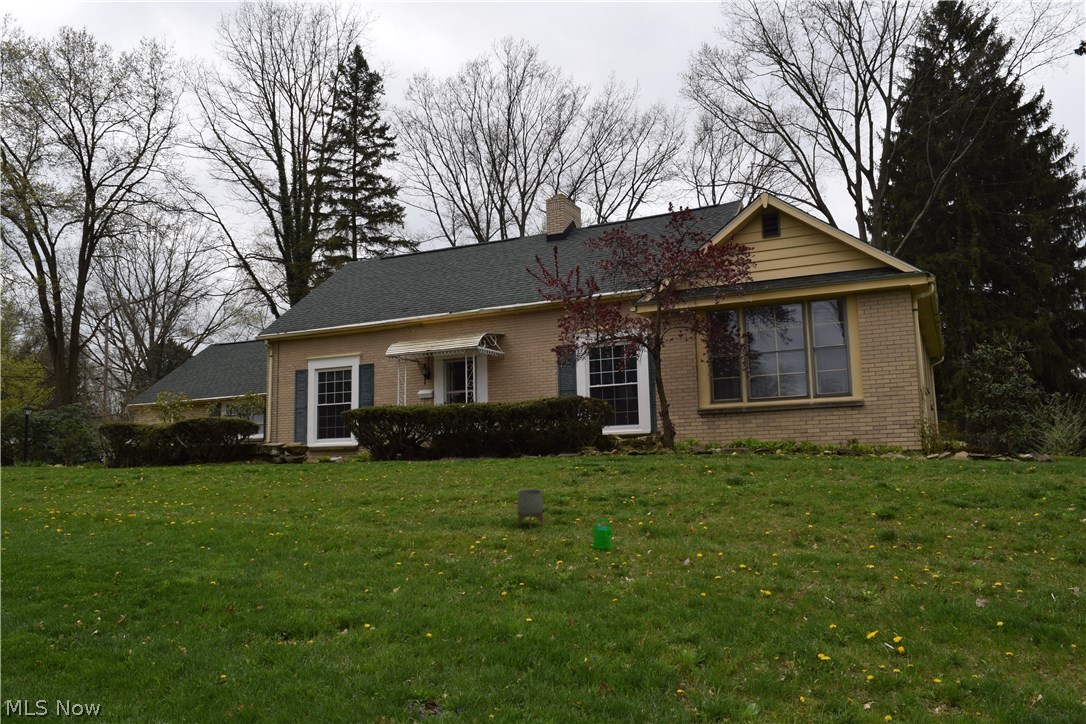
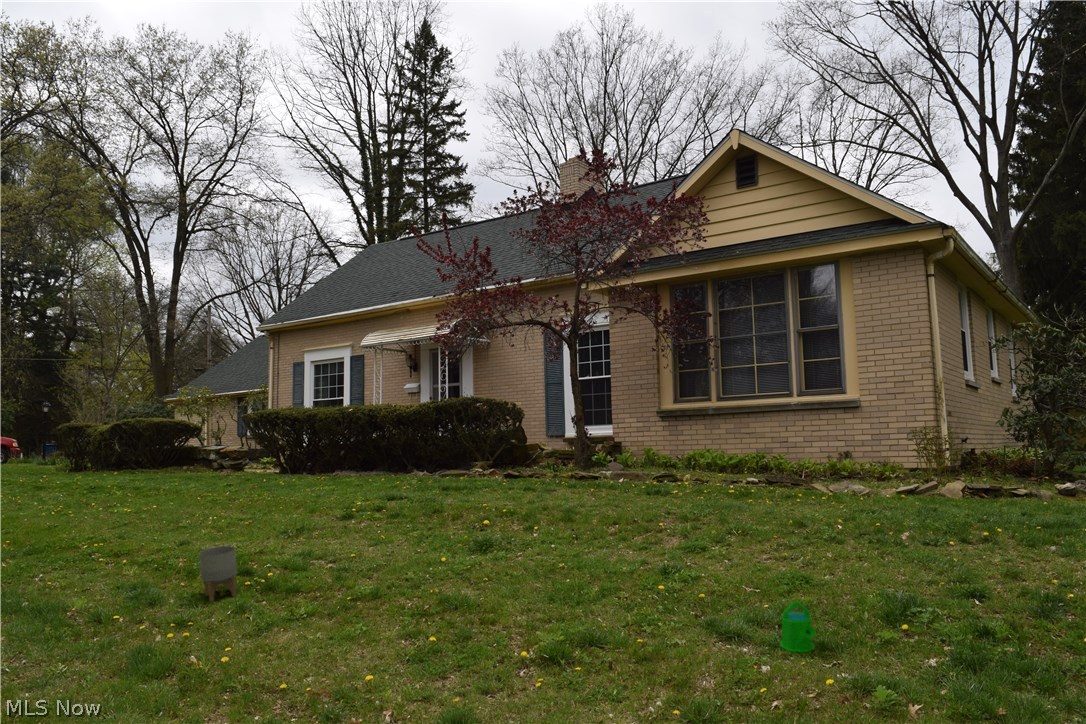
watering can: present [592,518,612,549] -> present [780,602,815,652]

